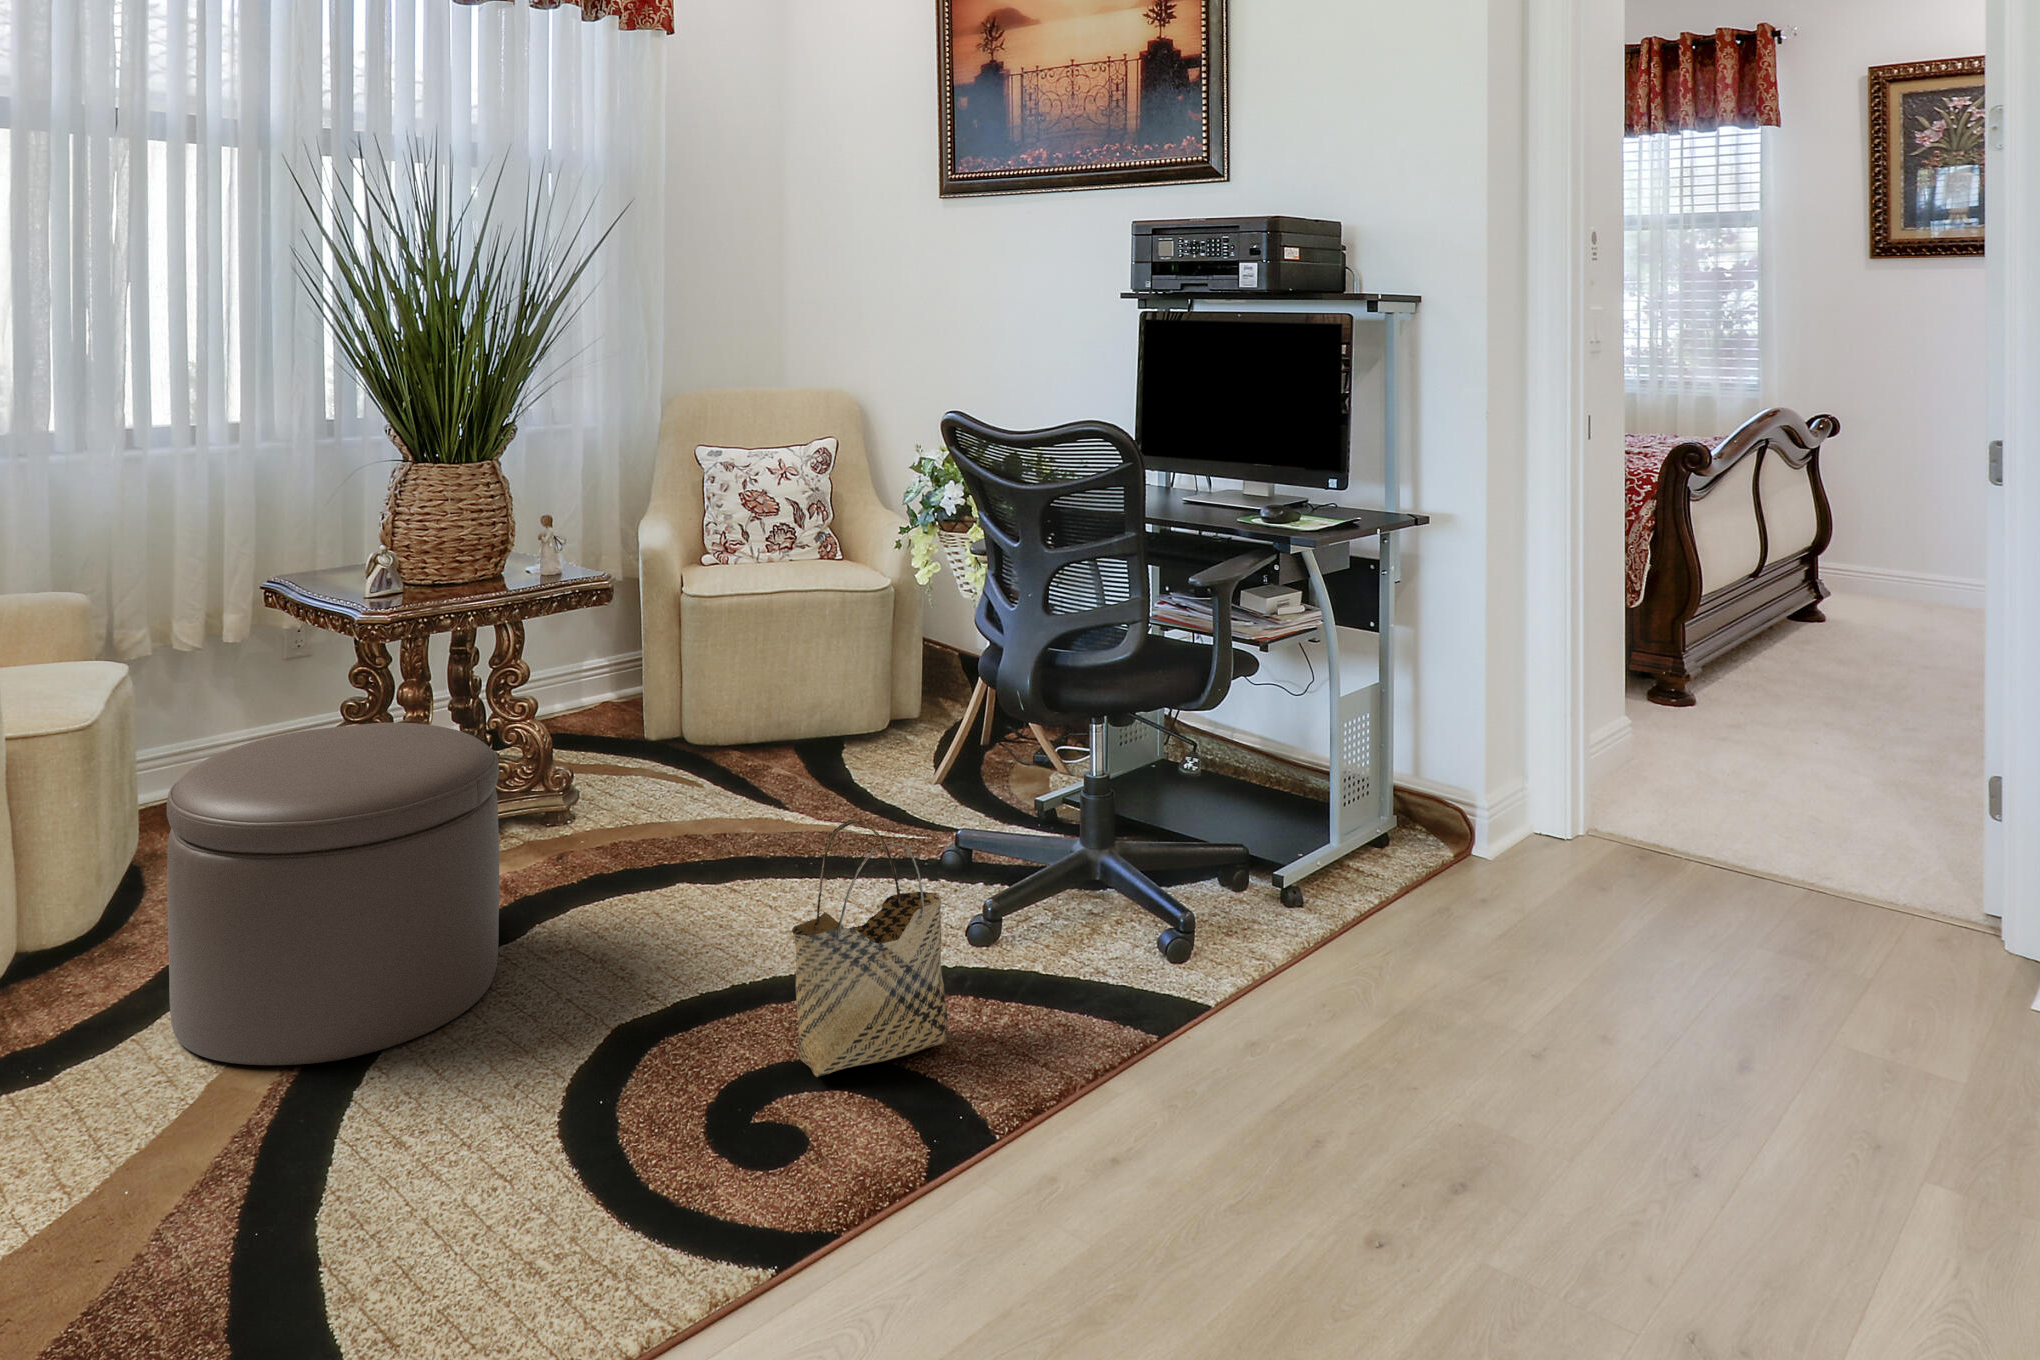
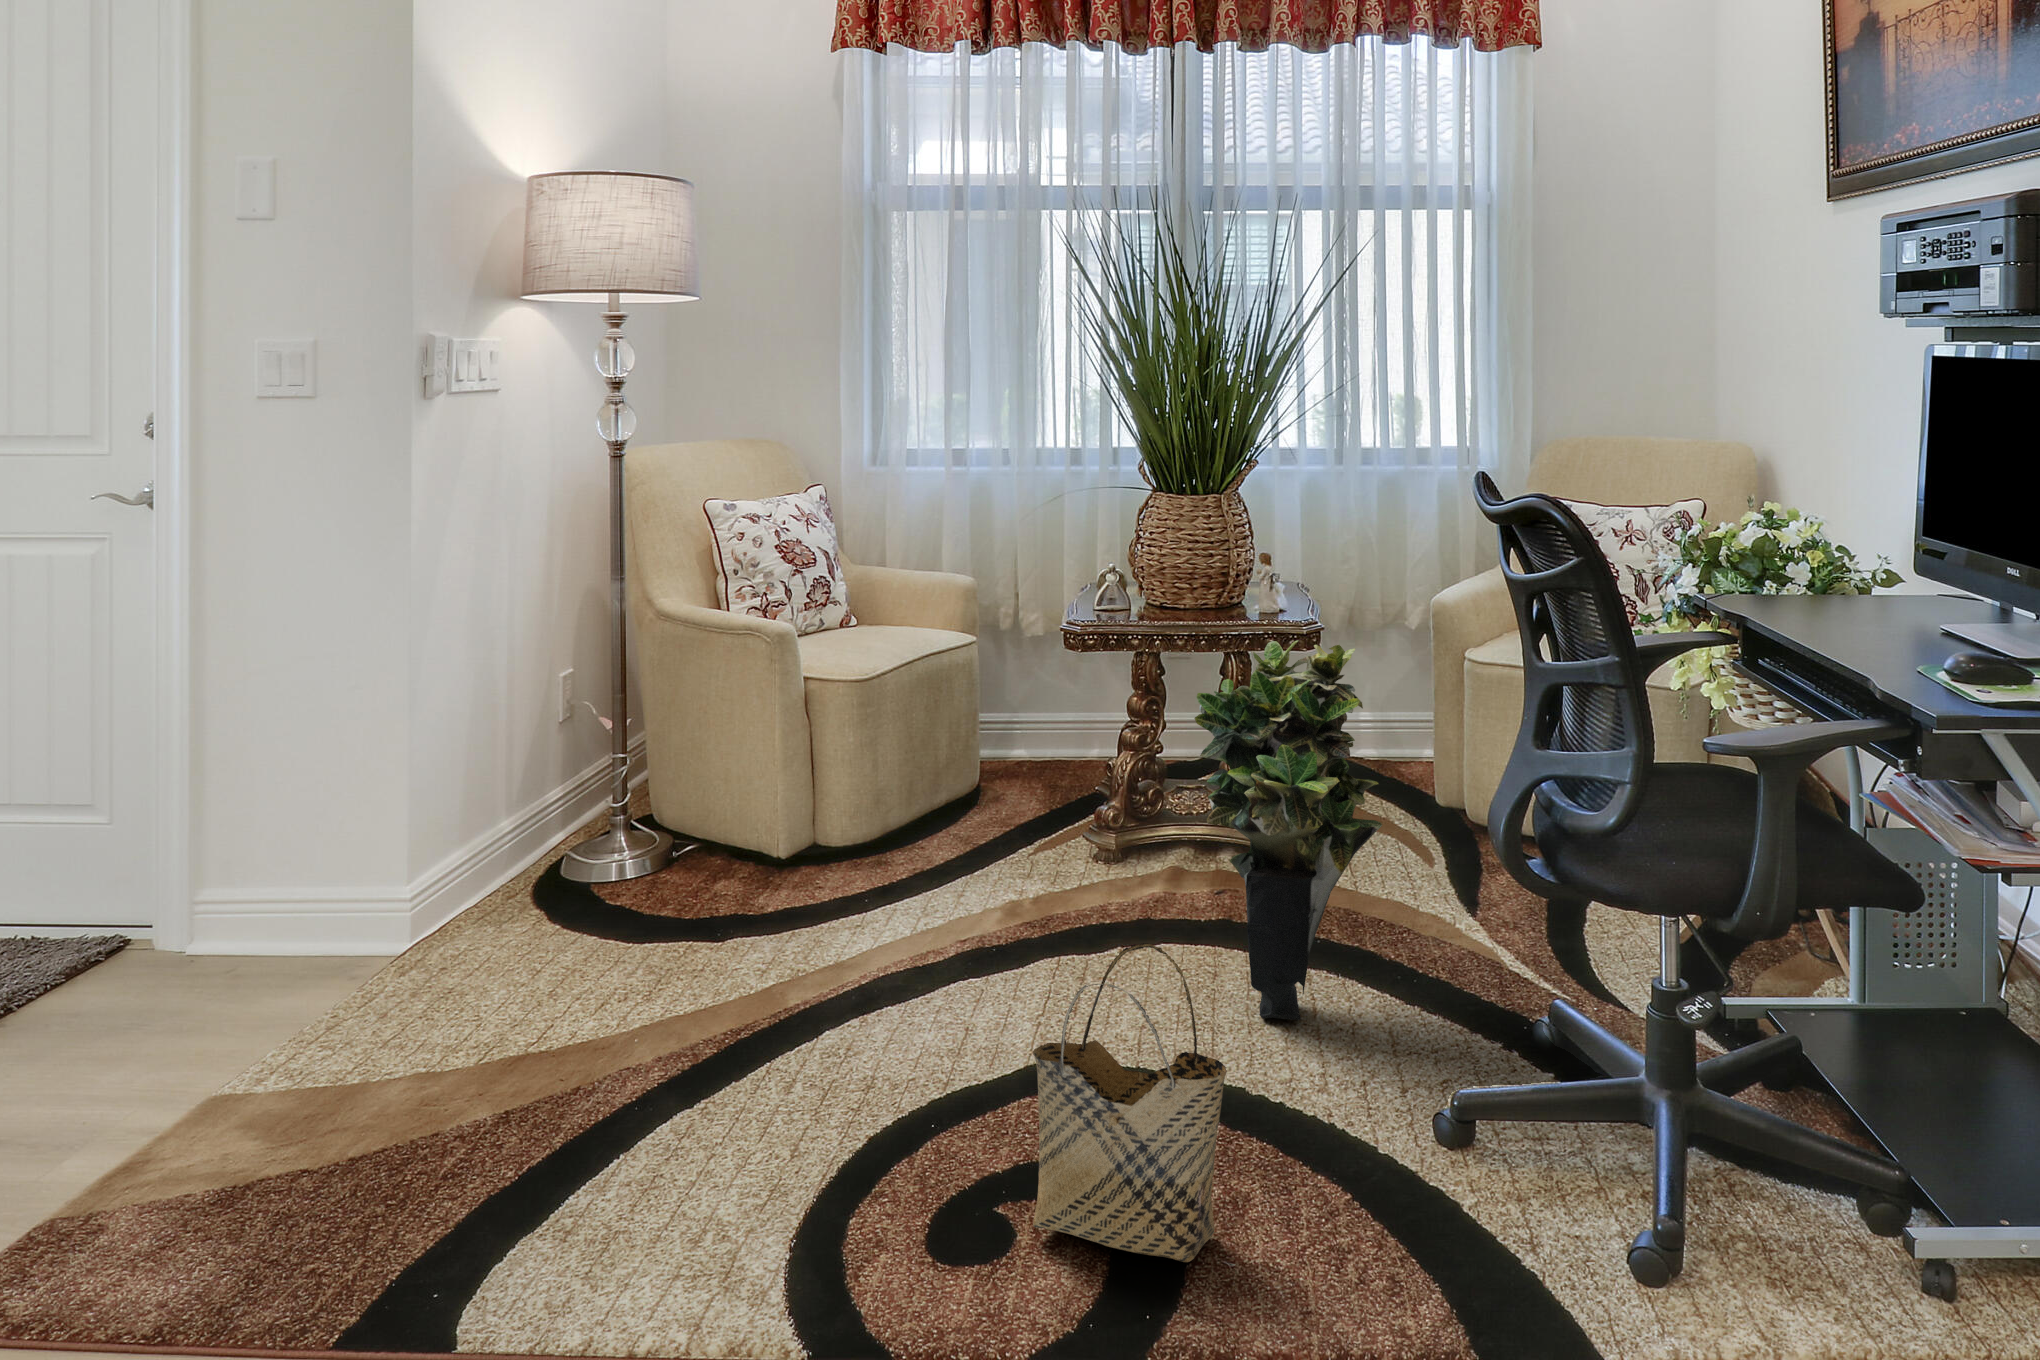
potted plant: none [635,578,820,911] -> present [1194,641,1382,1020]
ottoman: present [167,722,499,1065] -> none [765,718,1039,1022]

